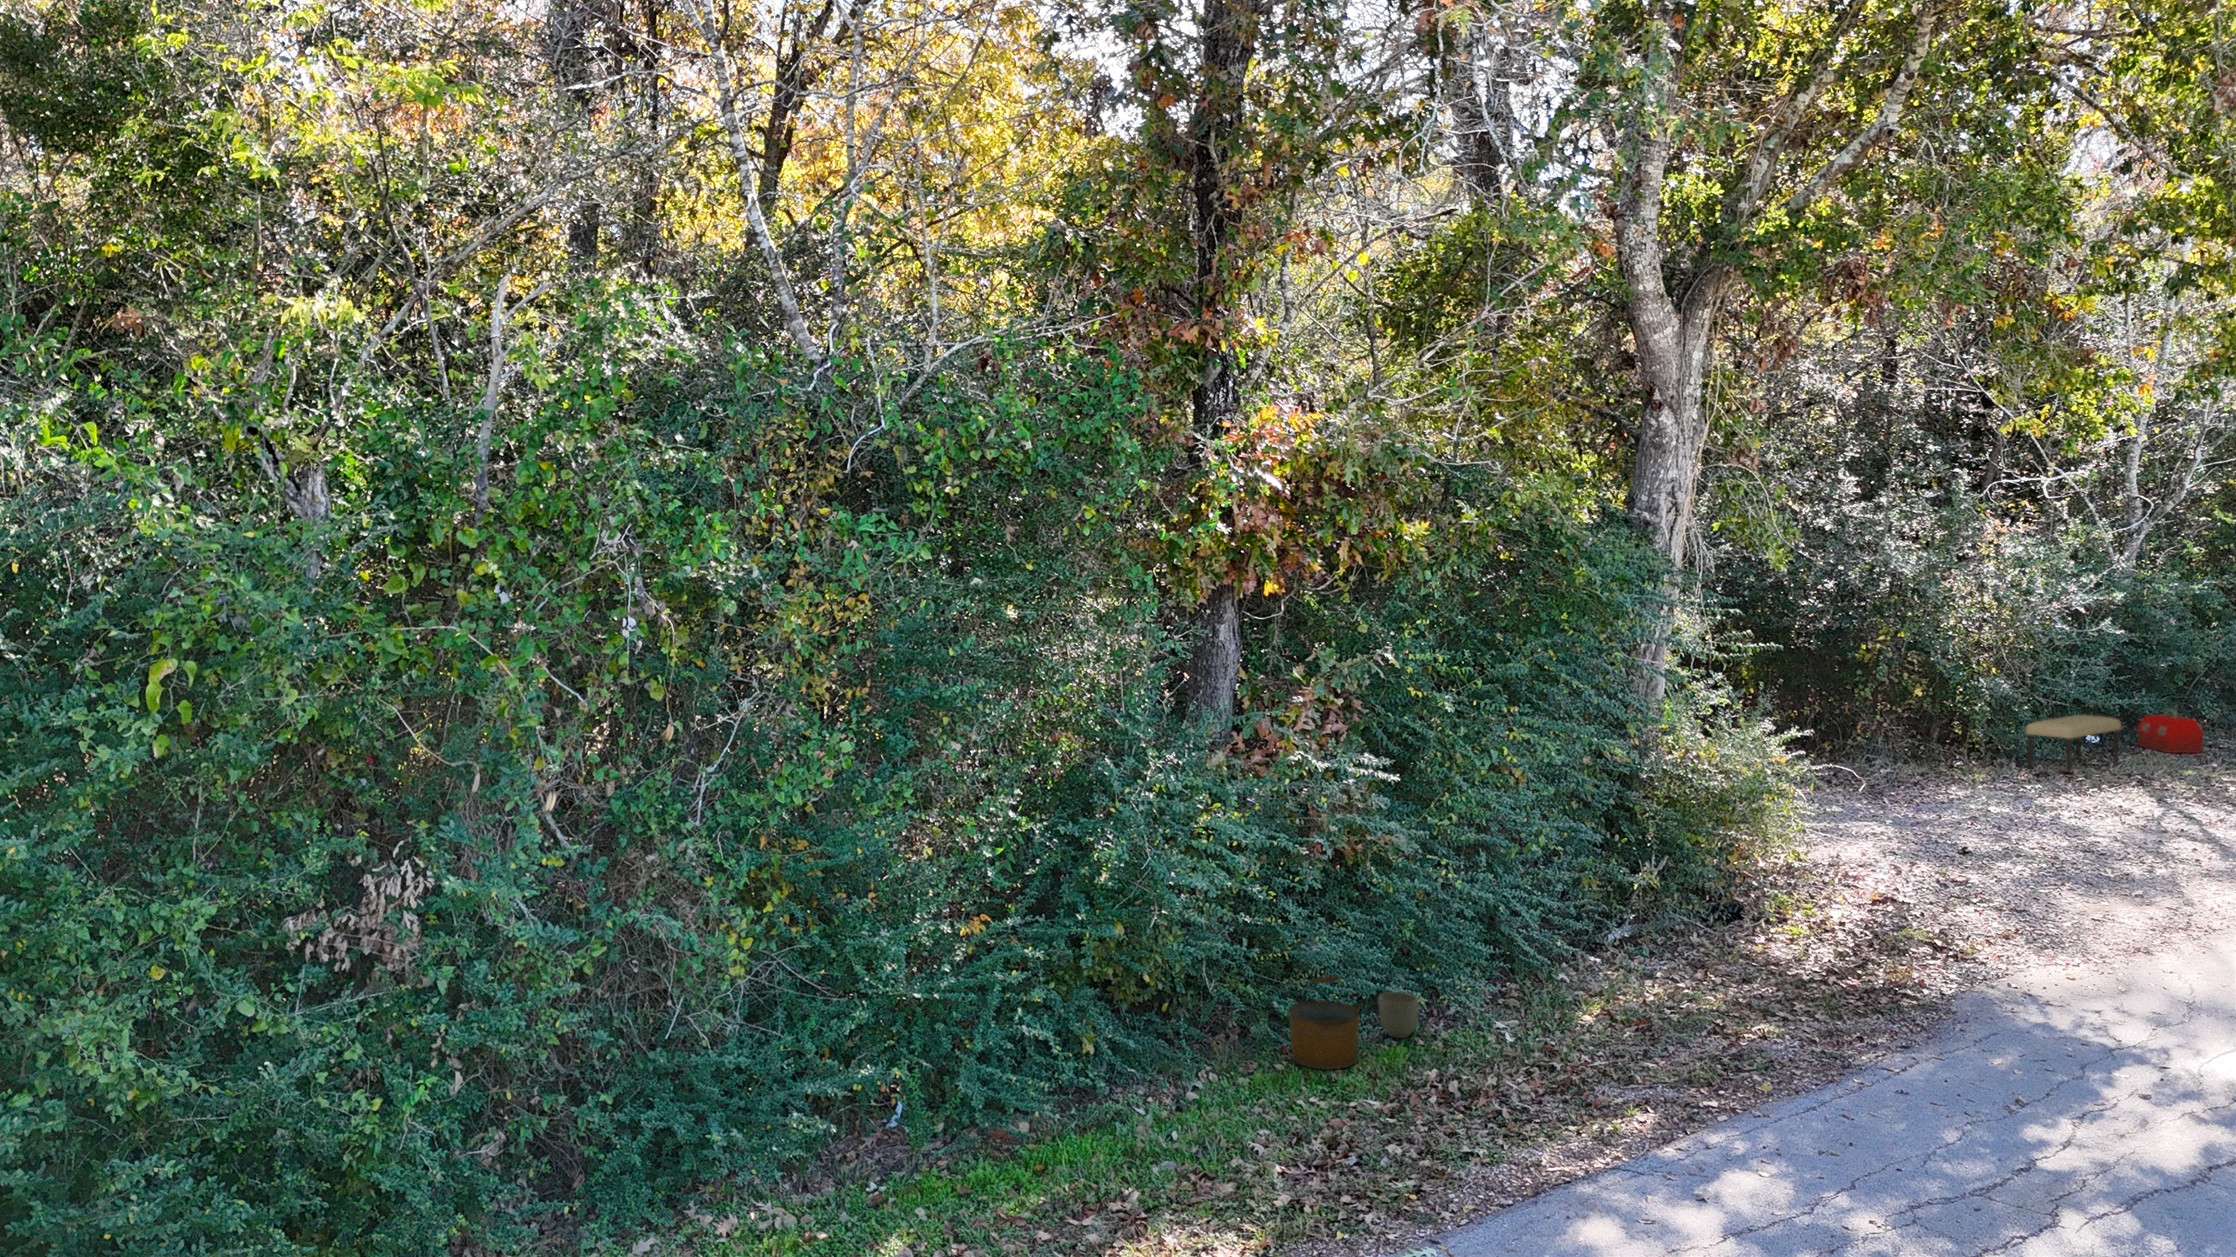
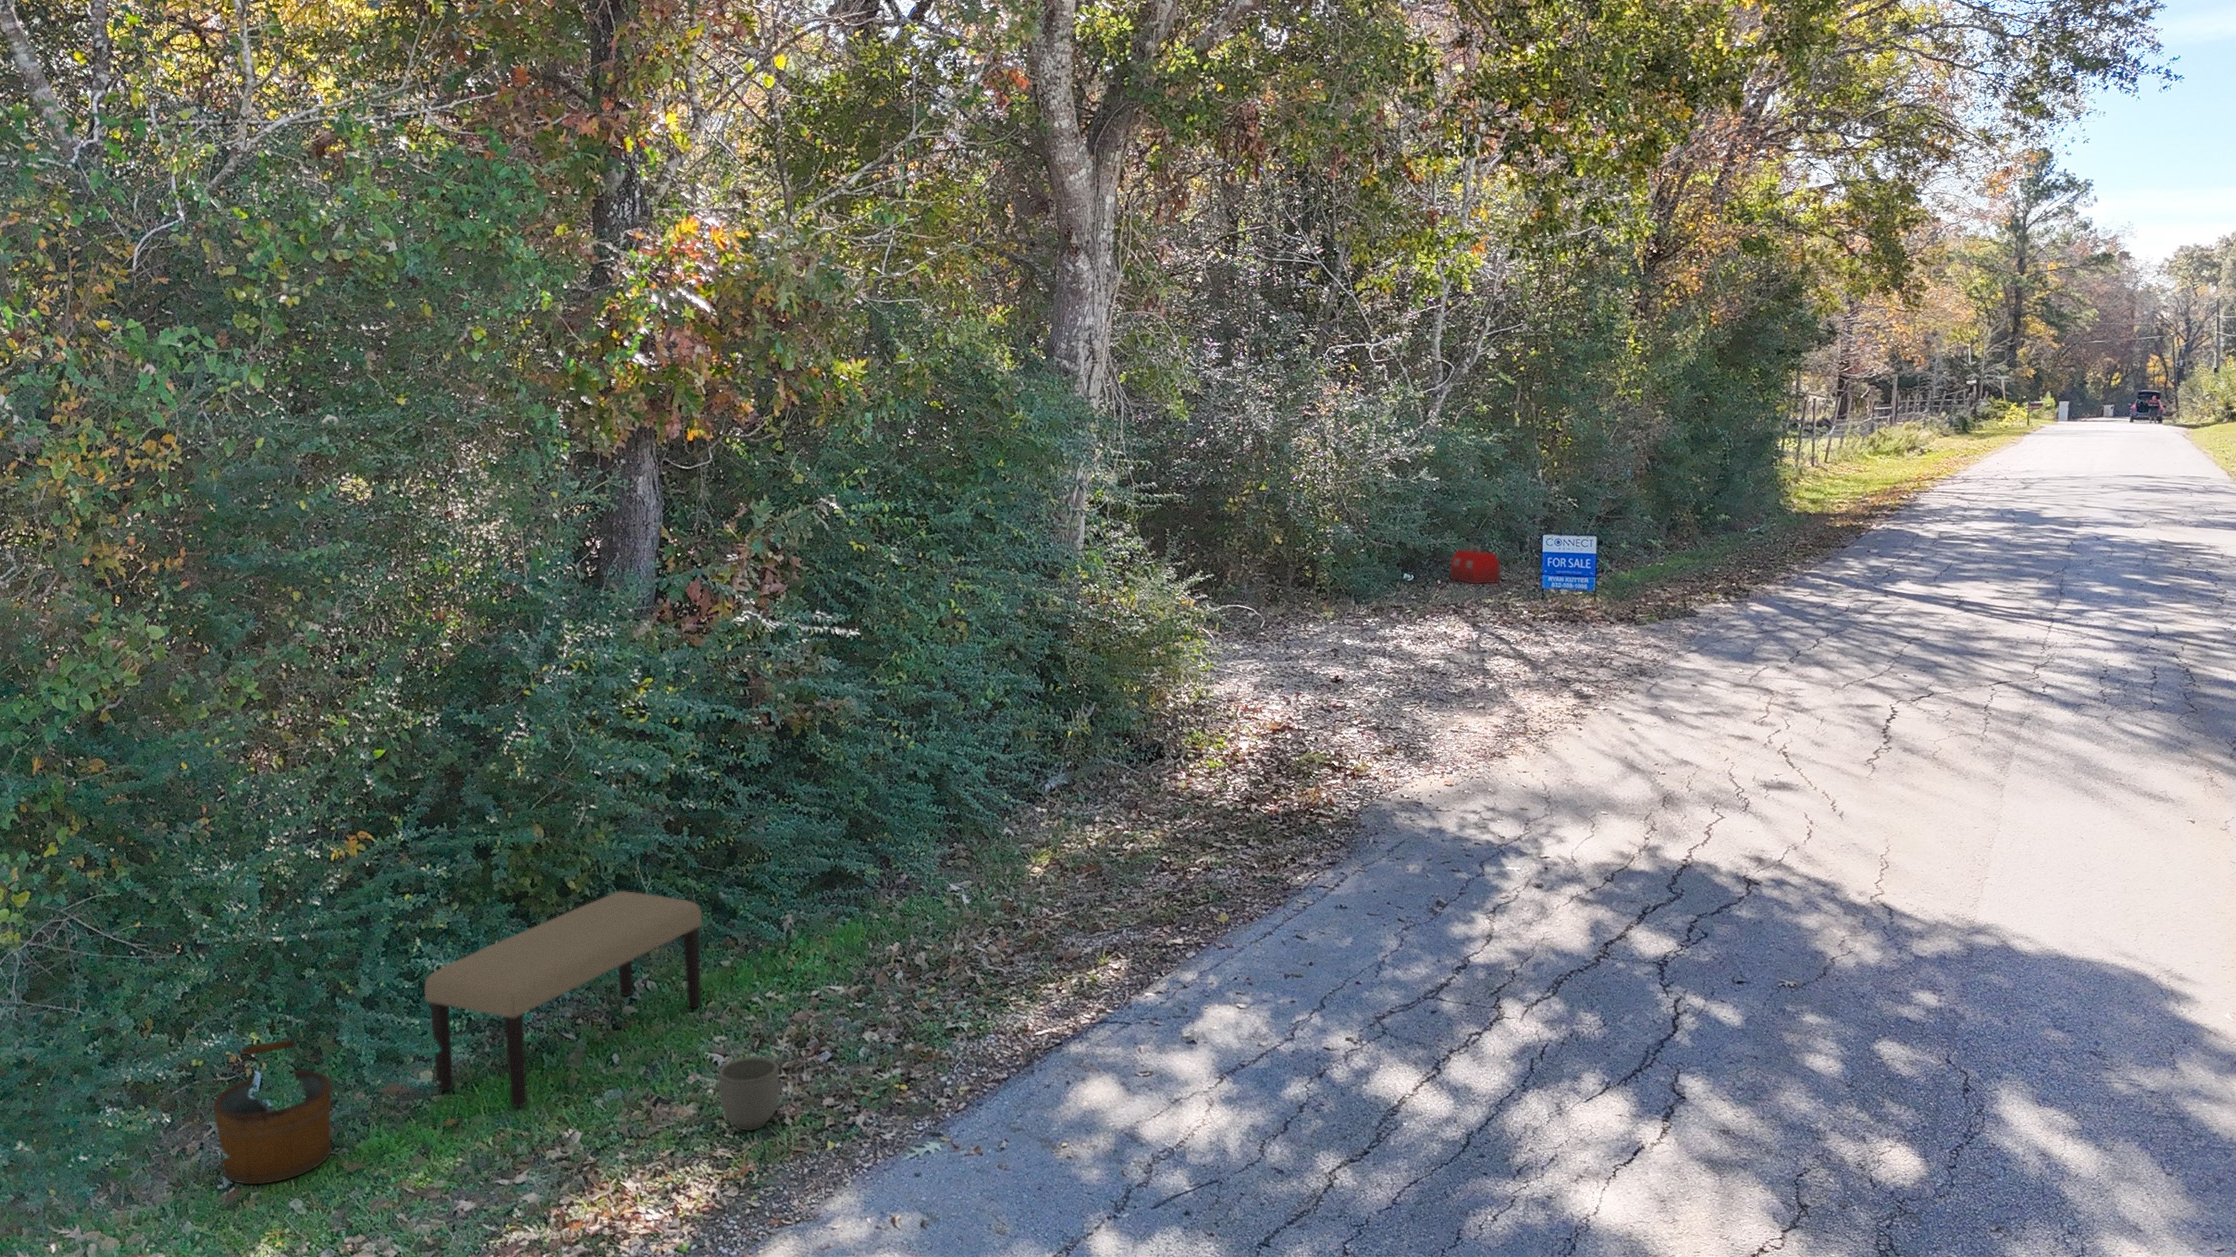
bench: present [2025,715,2121,772] -> present [425,891,702,1107]
bucket: present [1289,976,1359,1070] -> present [212,1041,332,1184]
planter: present [1378,992,1419,1038] -> present [718,1057,779,1131]

